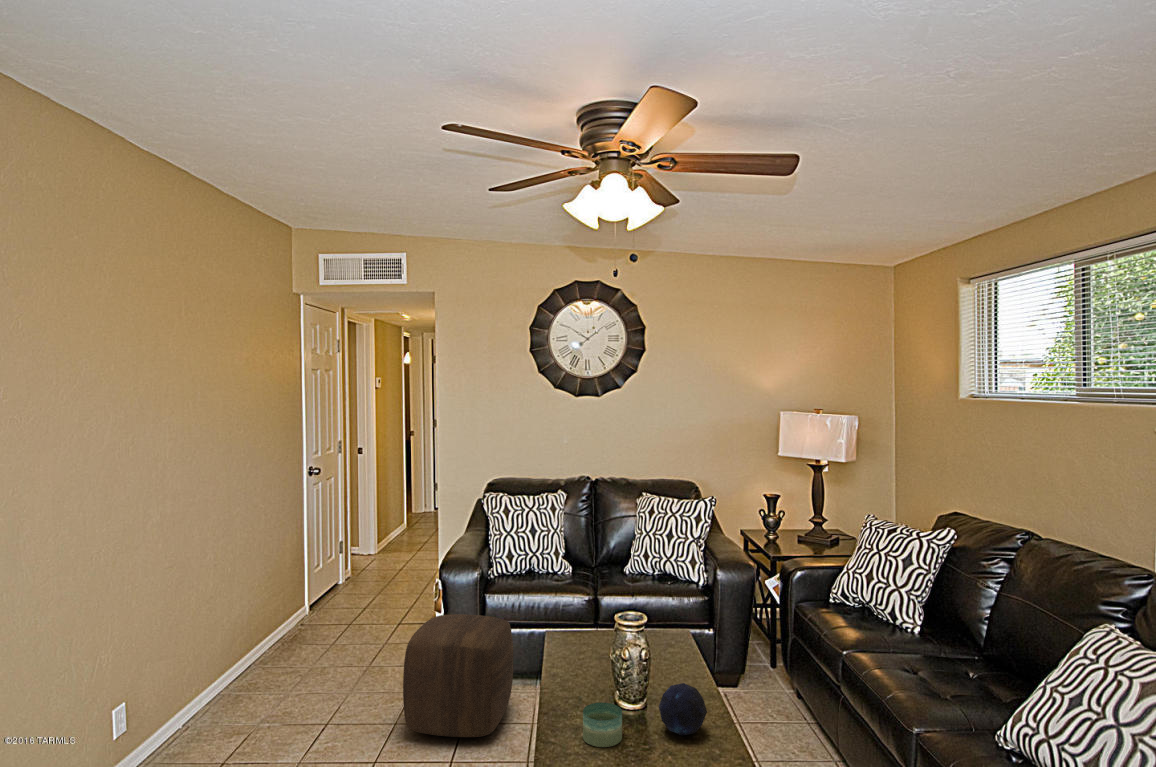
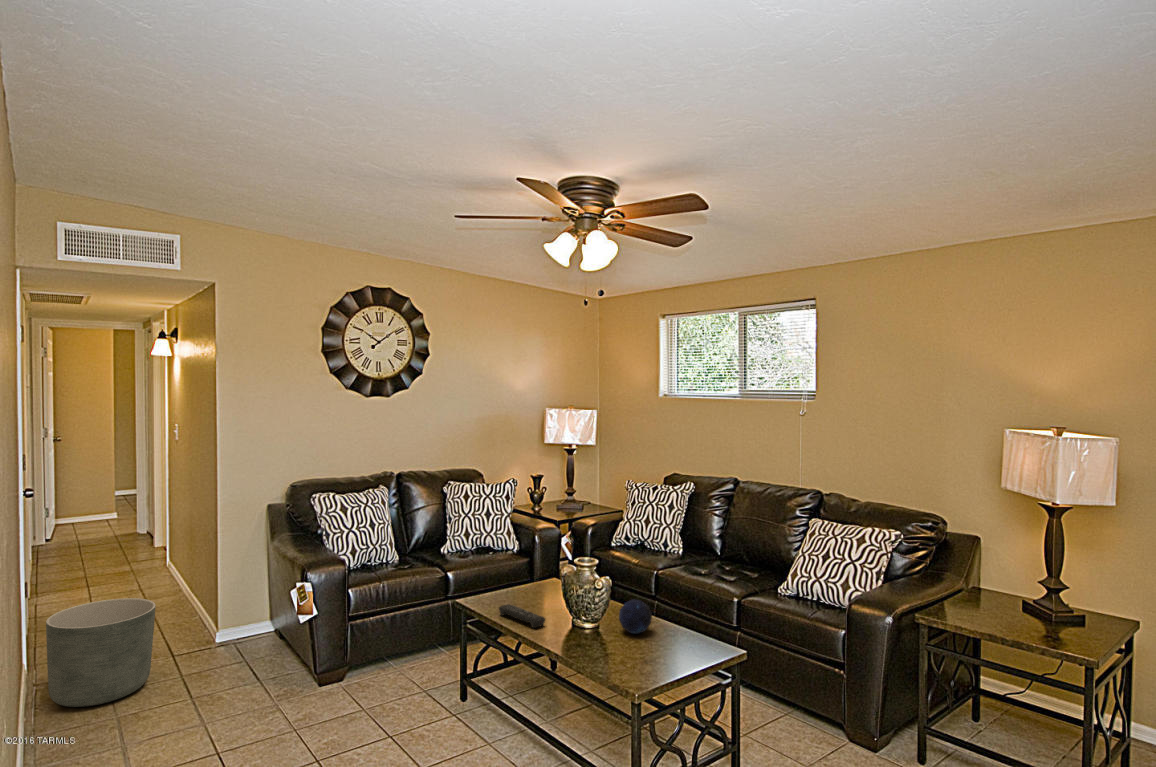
planter: none [278,566,358,654] -> present [46,598,156,707]
ottoman: present [403,614,513,737] -> none [316,603,419,722]
remote control: none [569,650,594,688] -> present [499,604,545,628]
candle: present [583,702,622,747] -> none [582,624,611,654]

